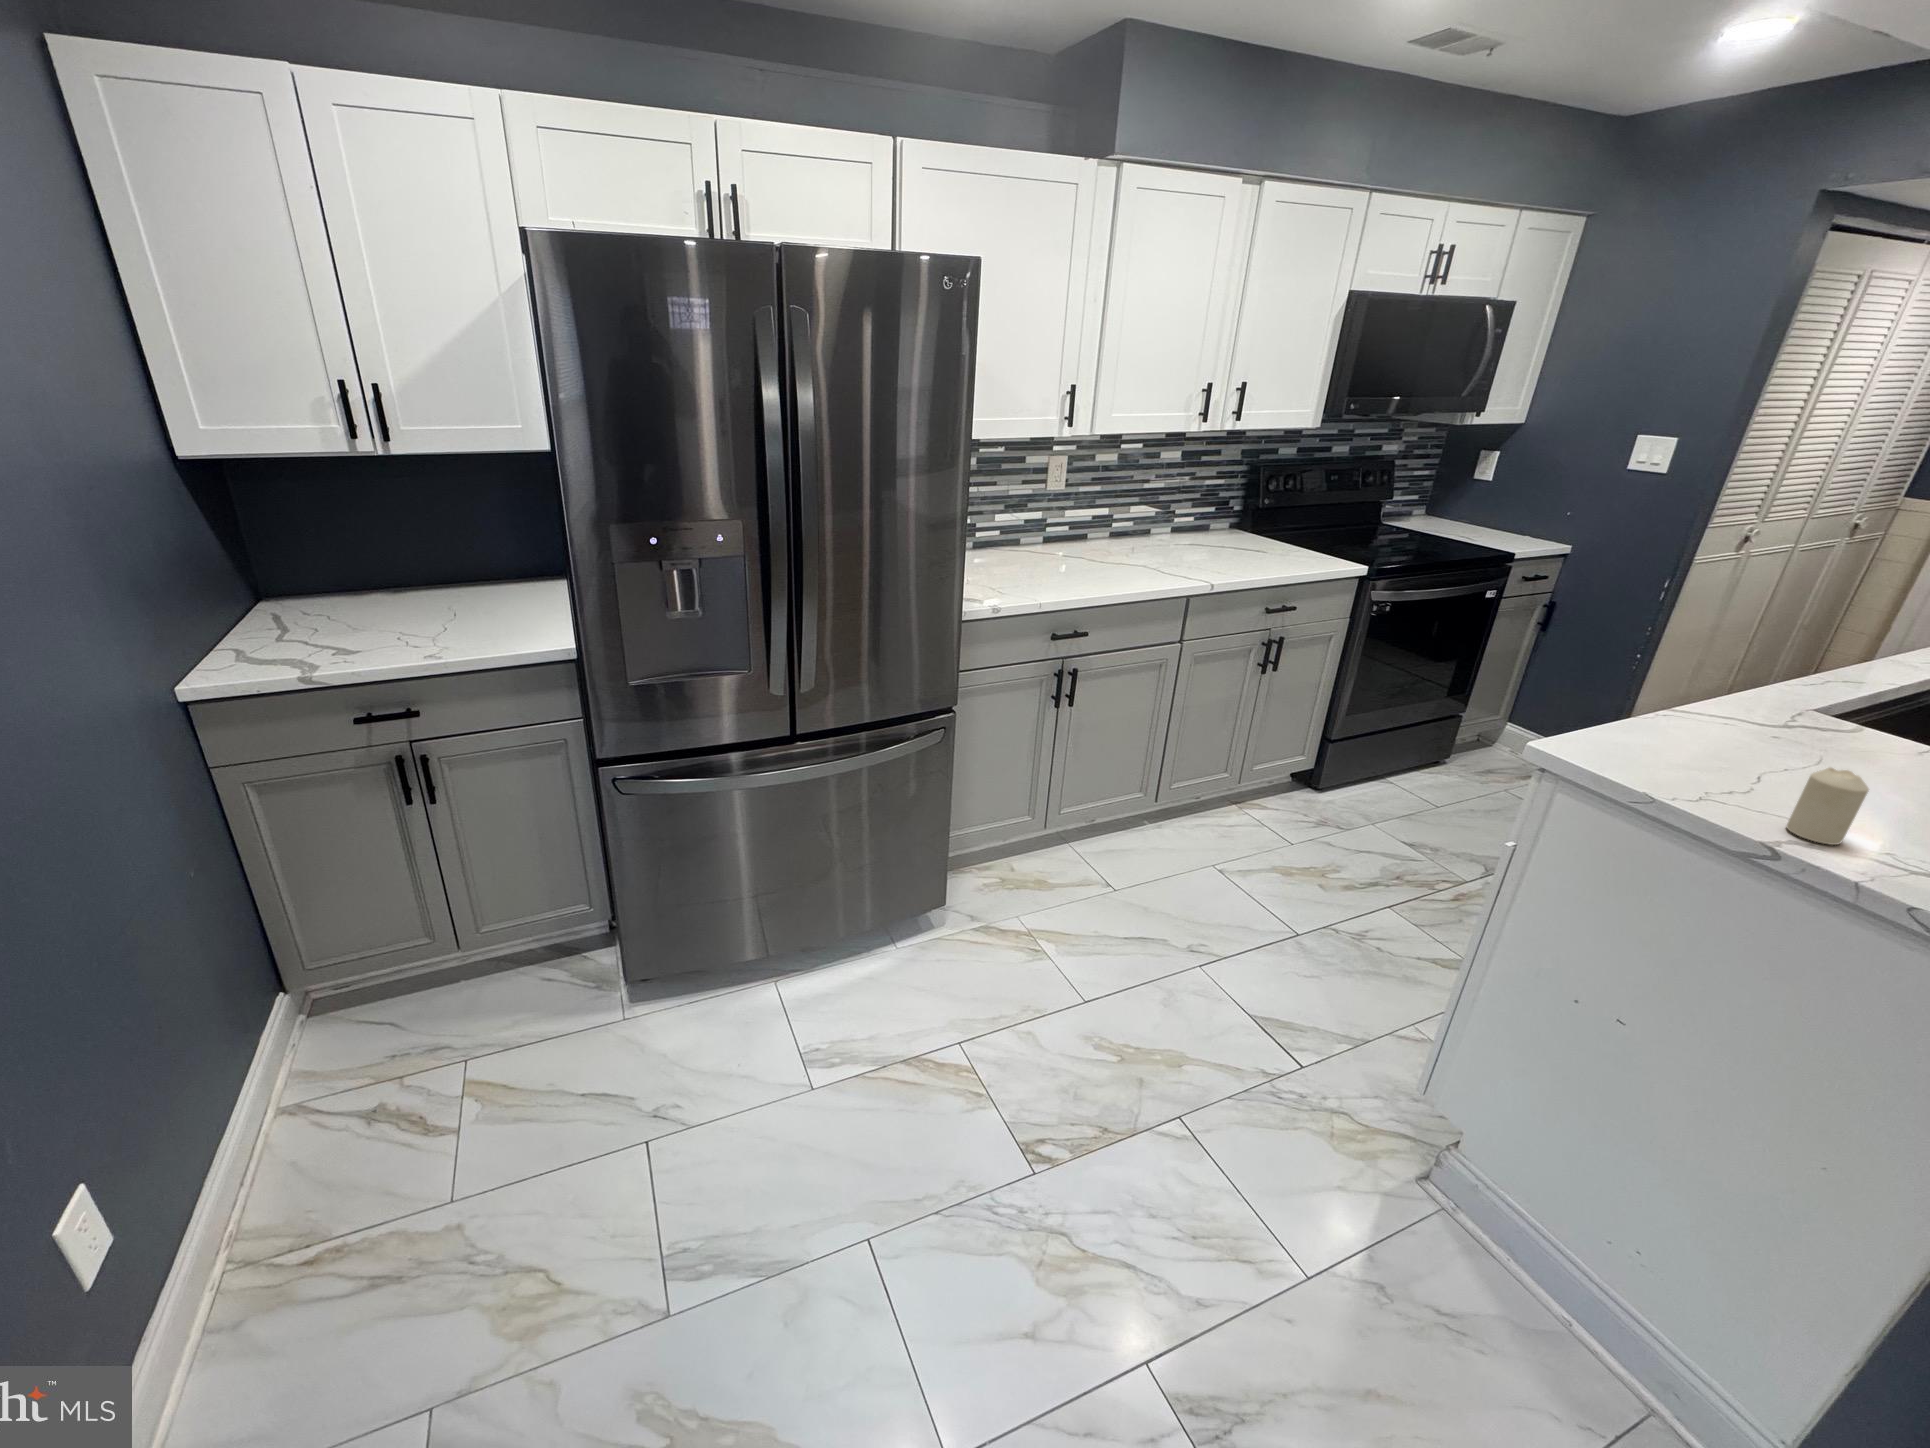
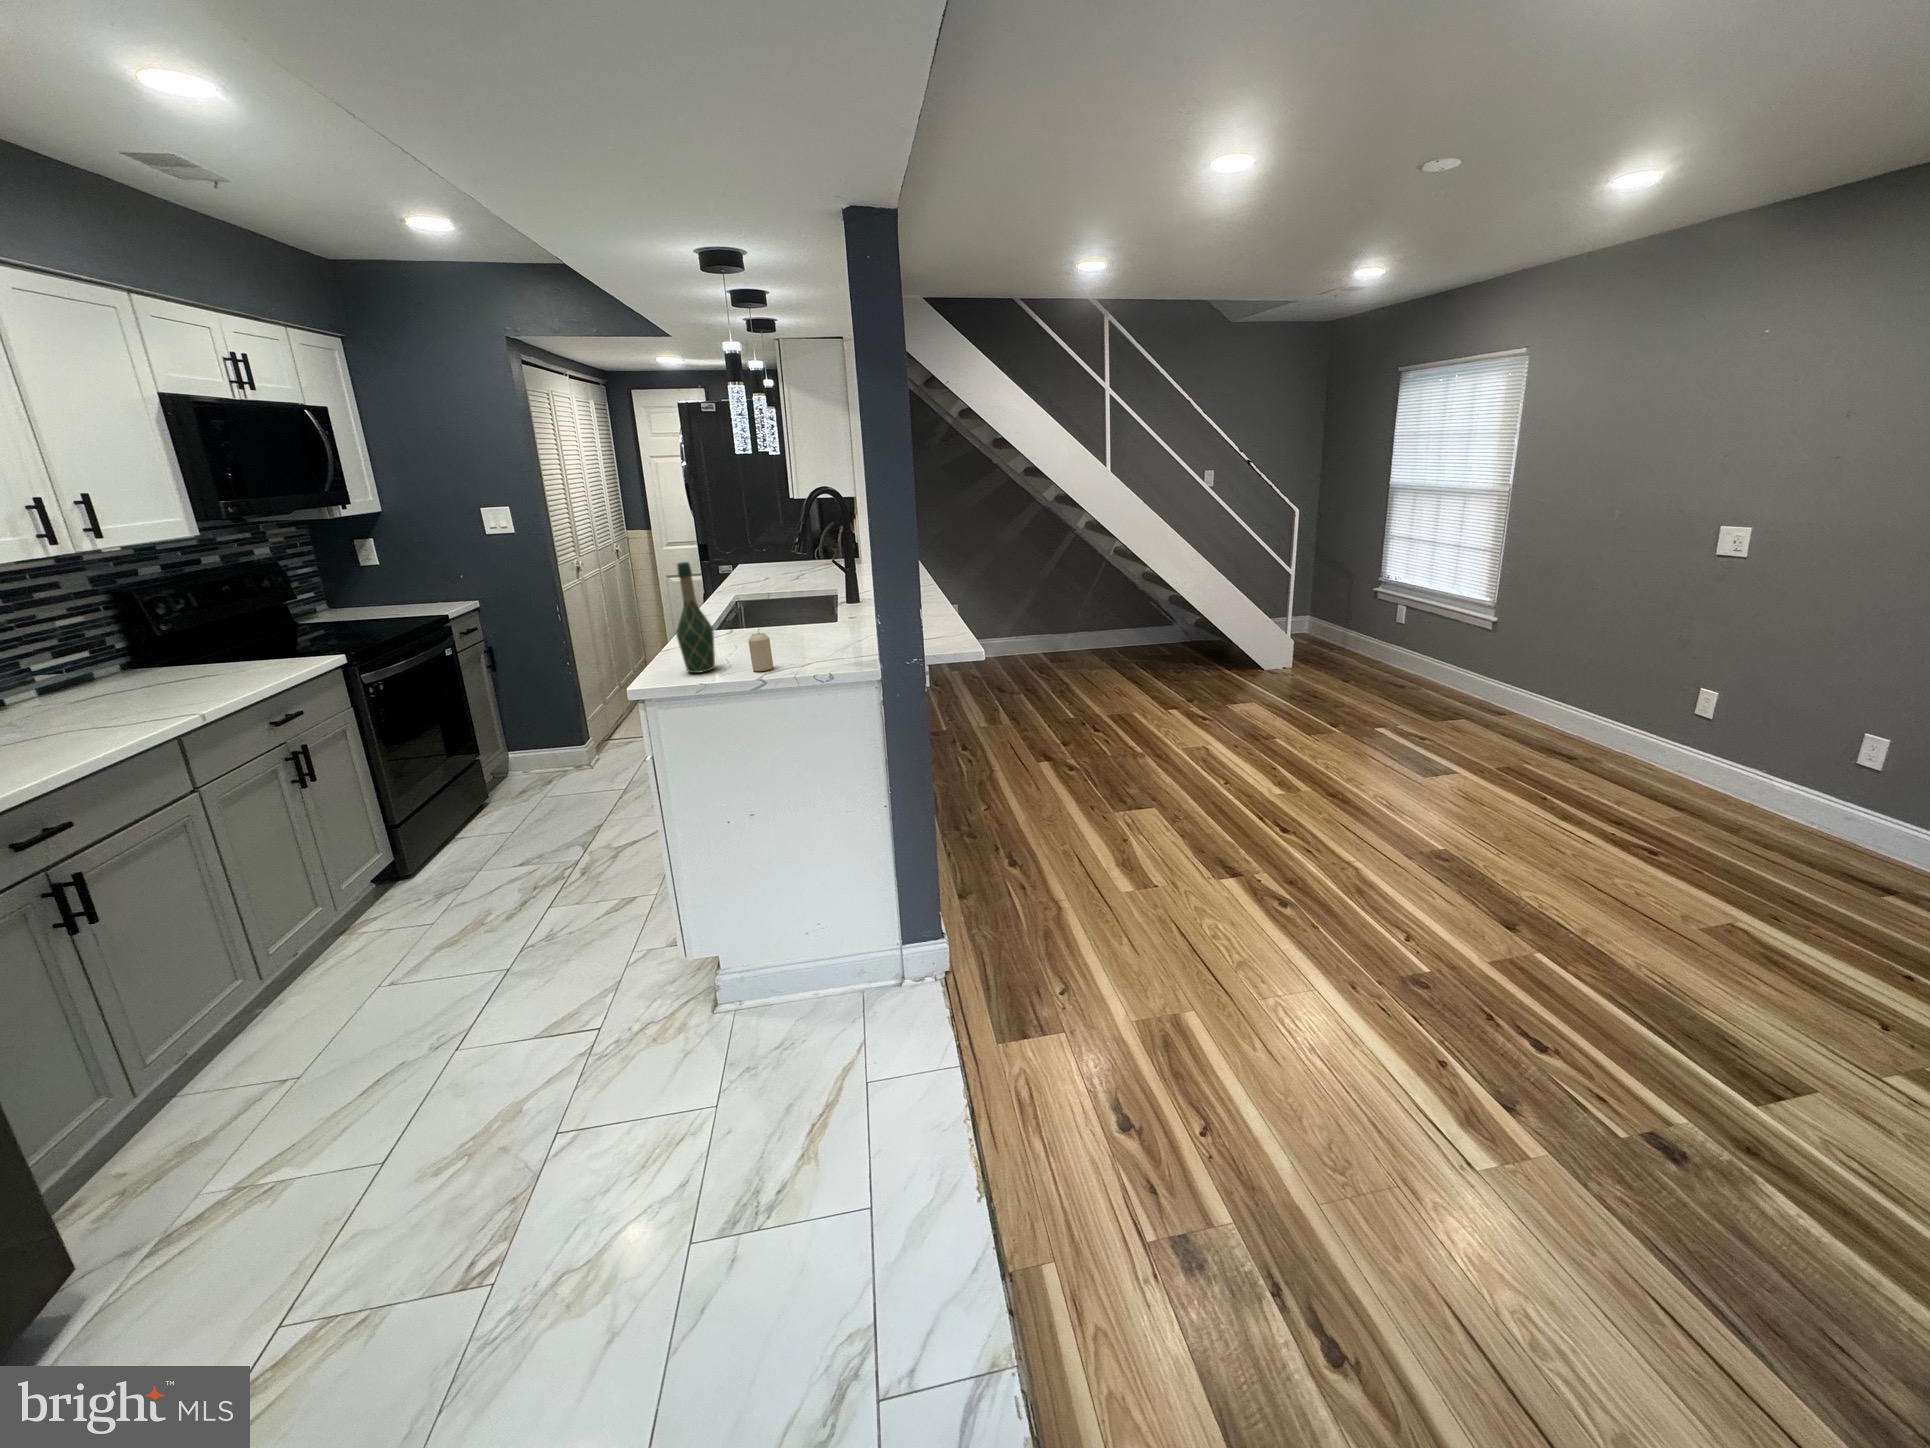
wine bottle: none [1661,594,1778,783] -> present [676,562,715,673]

